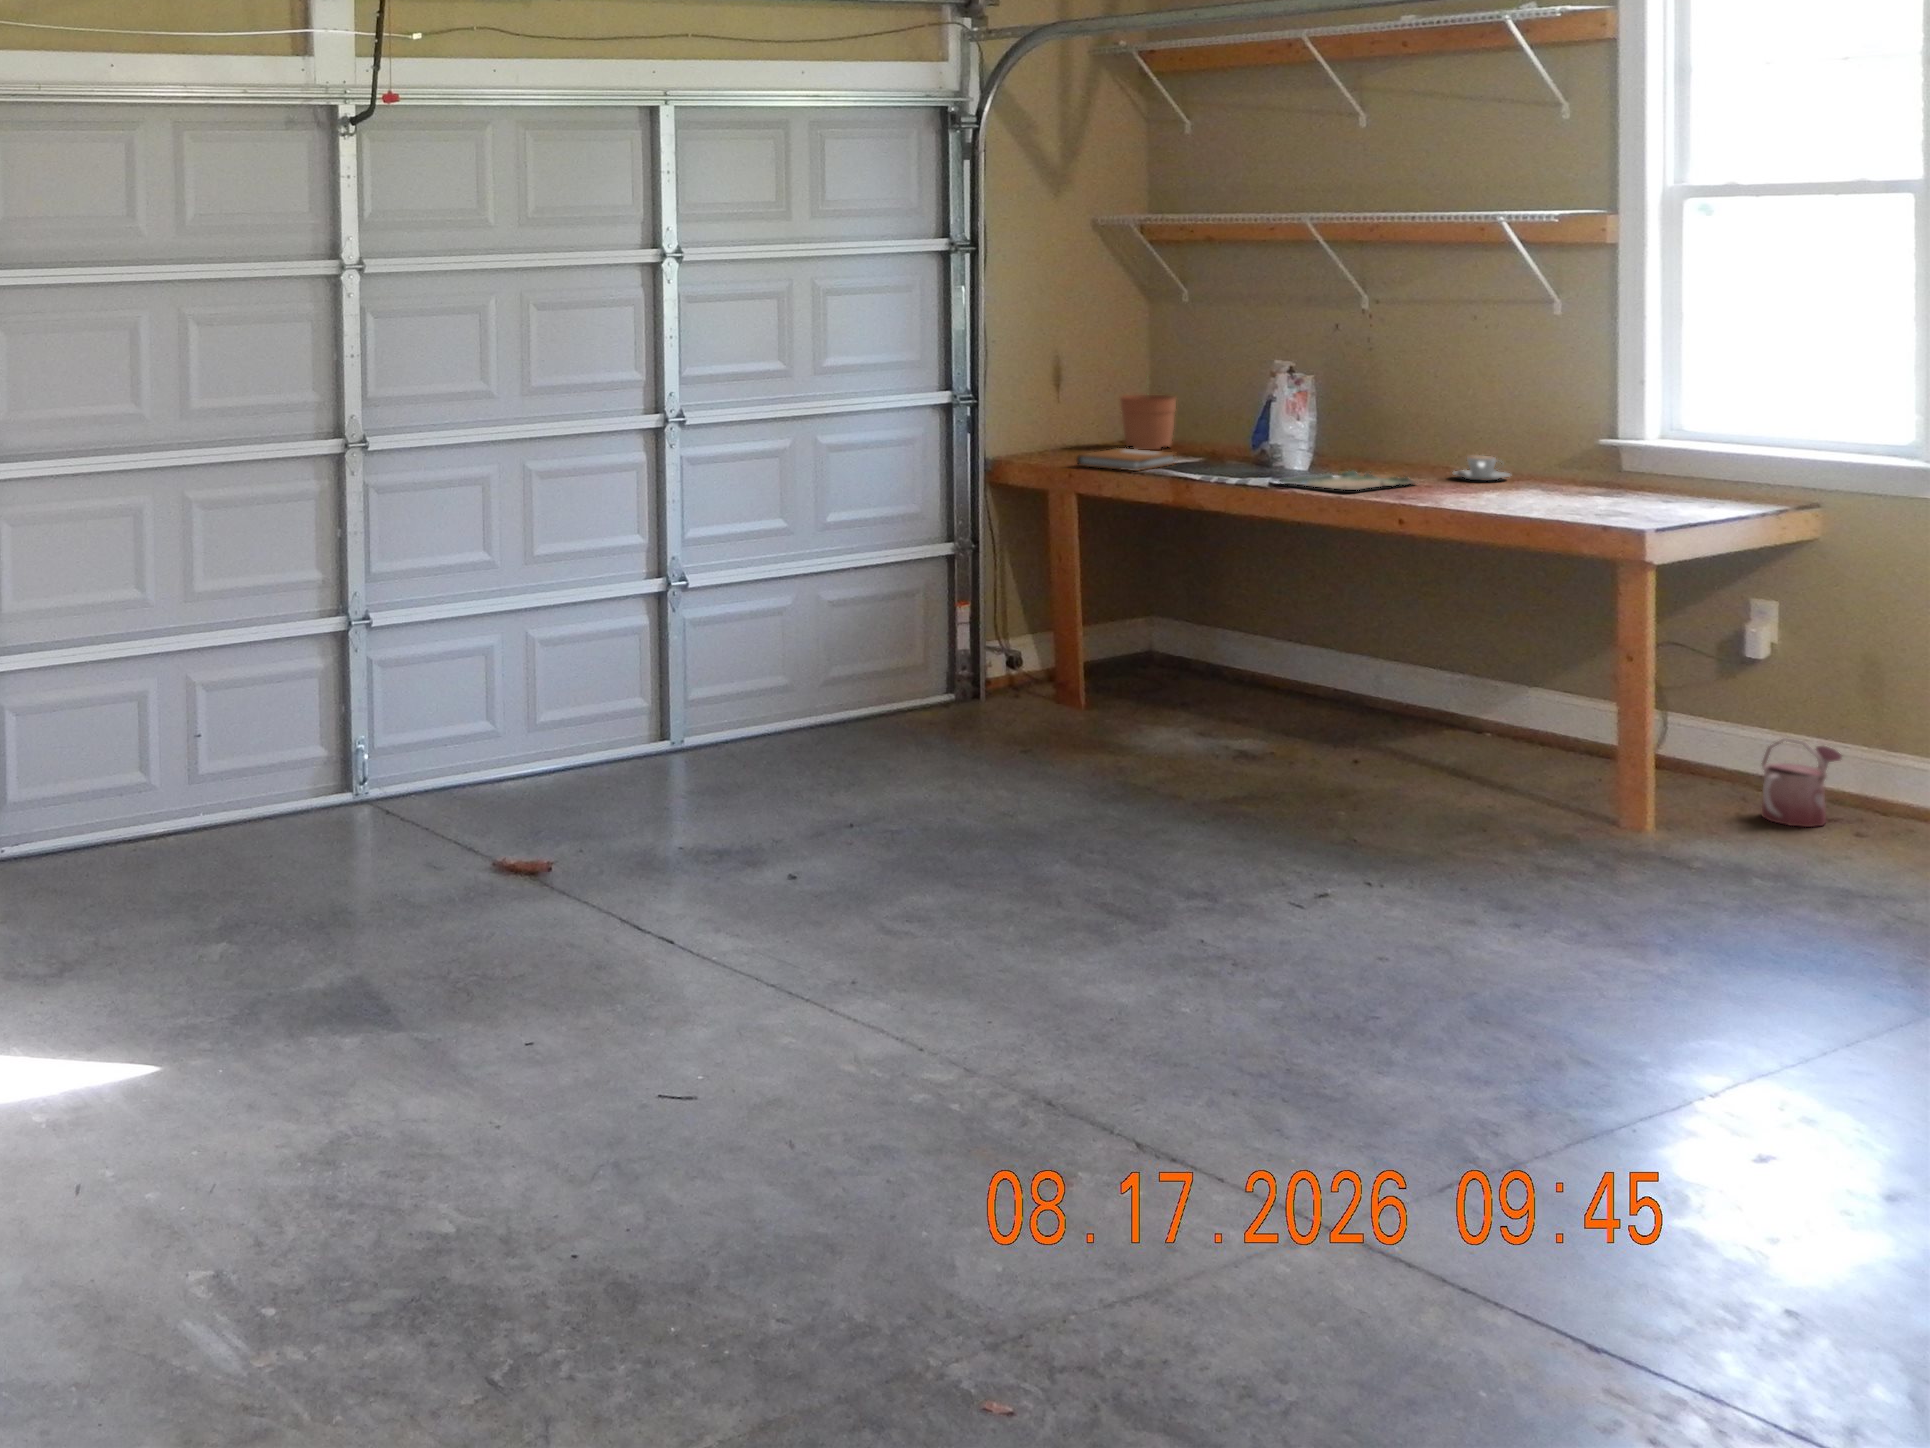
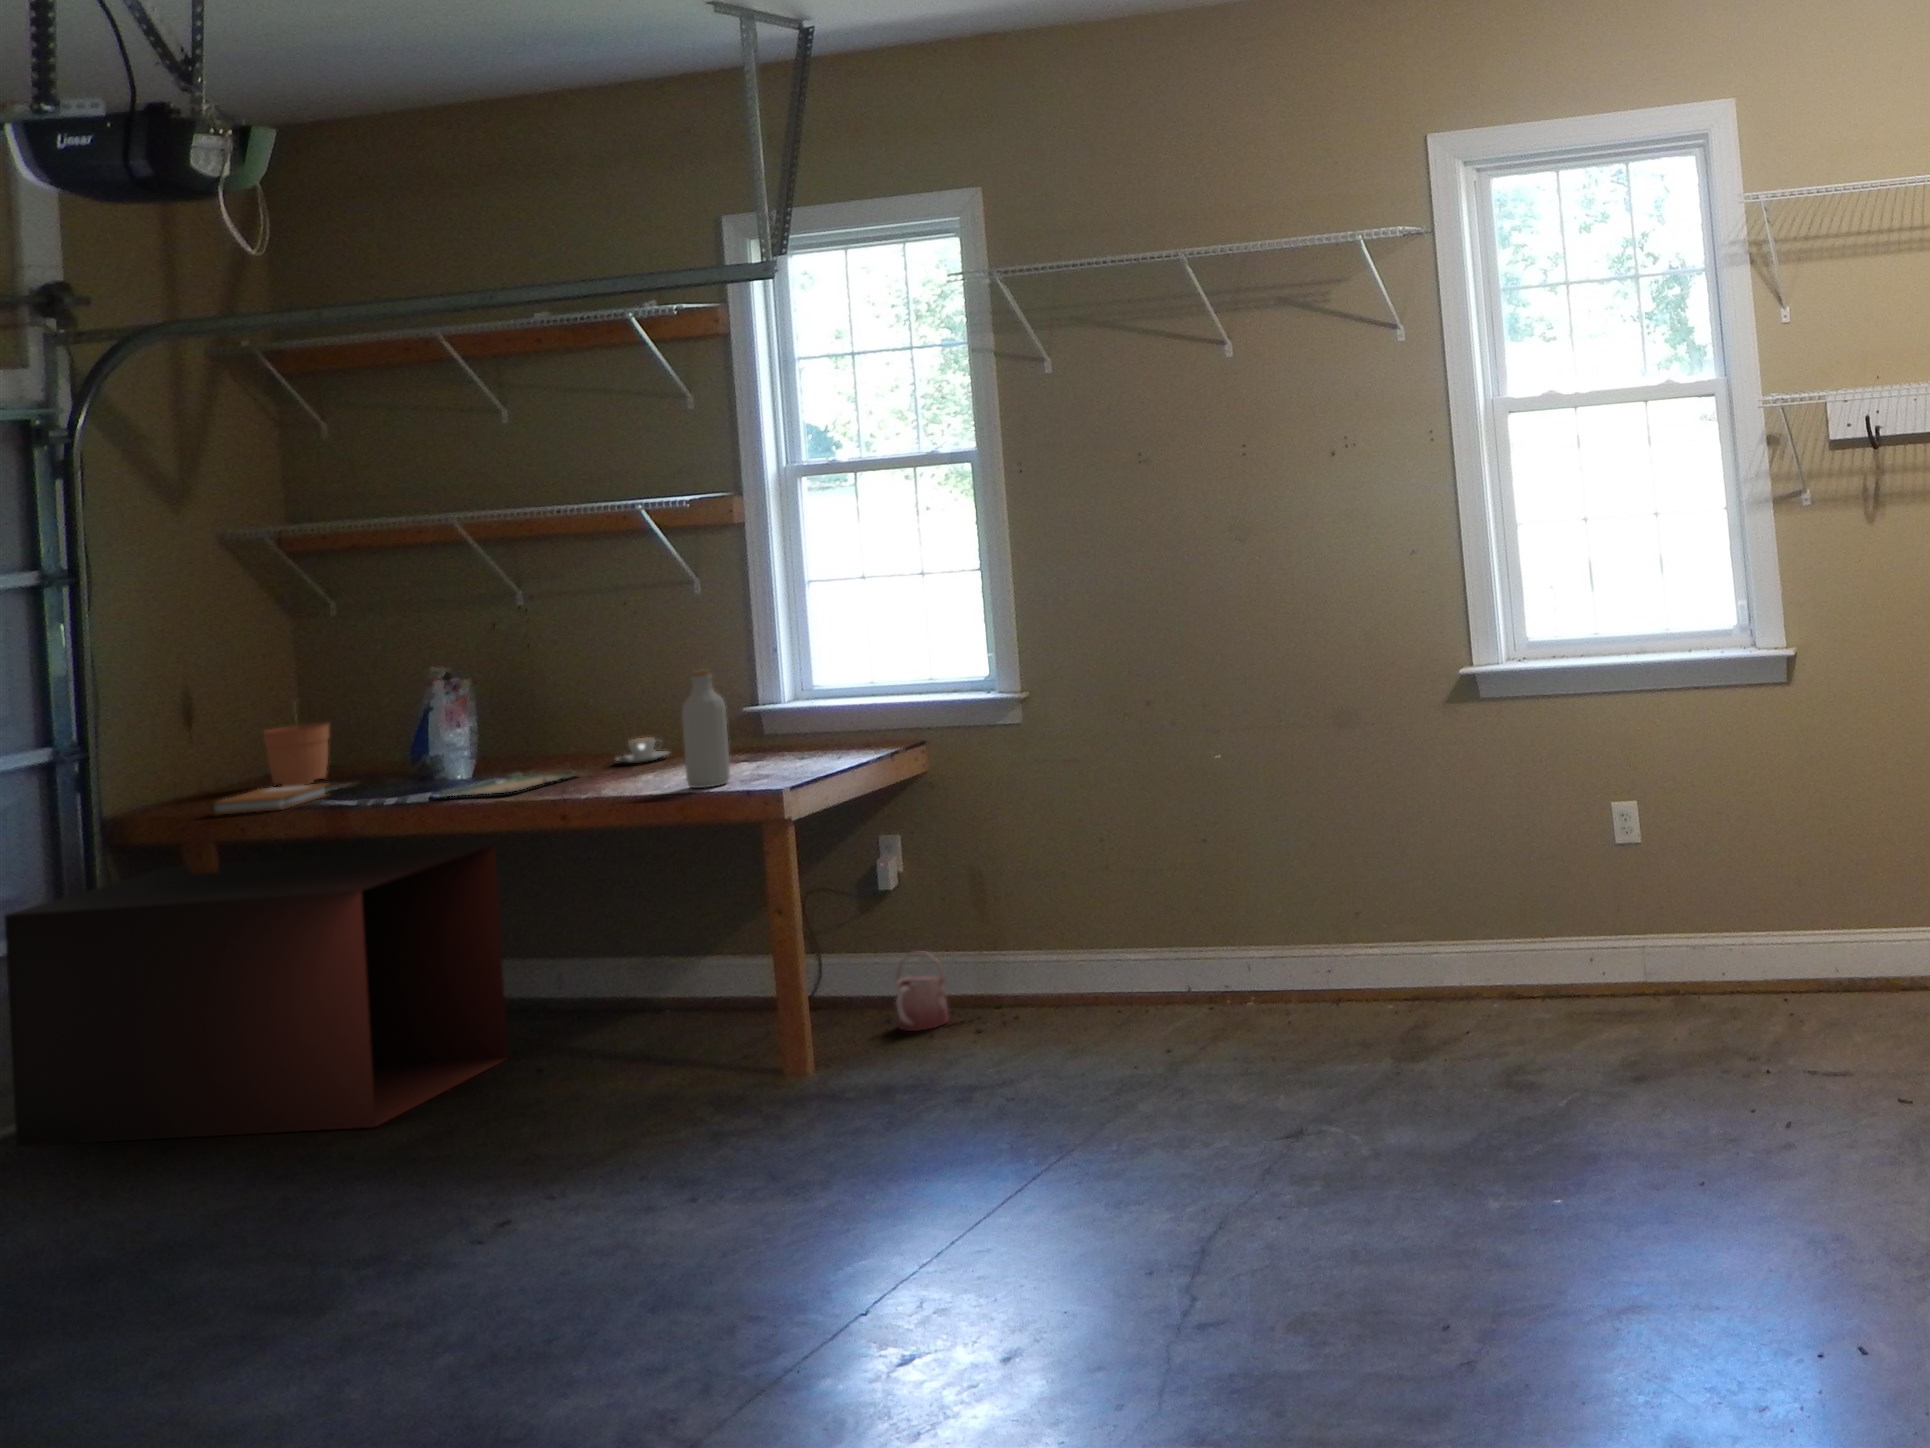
bottle: none [1538,397,1587,521] -> present [682,669,730,788]
storage cabinet: none [918,504,1328,776] -> present [4,845,508,1147]

